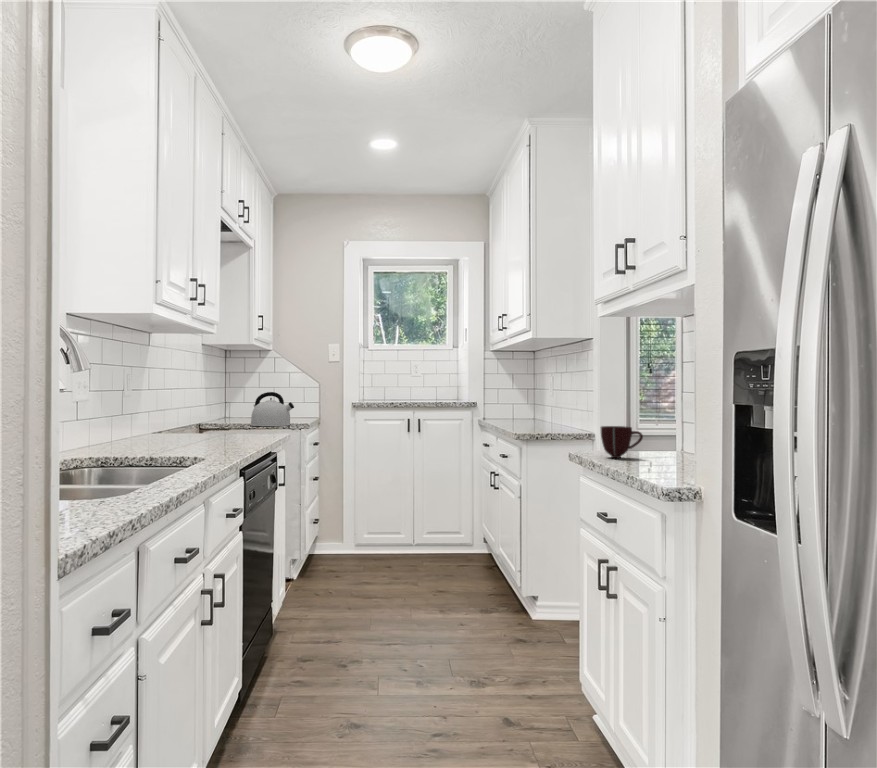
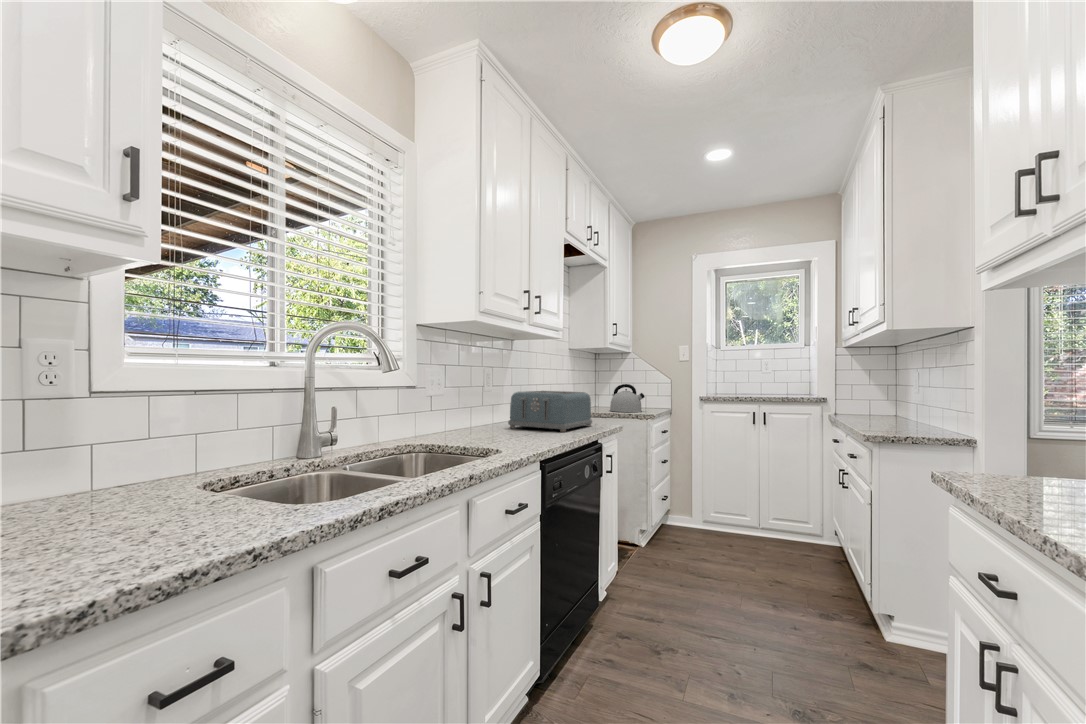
toaster: none [145,401,252,450] -> present [508,391,592,432]
mug: present [601,426,643,458] -> none [969,438,1044,482]

